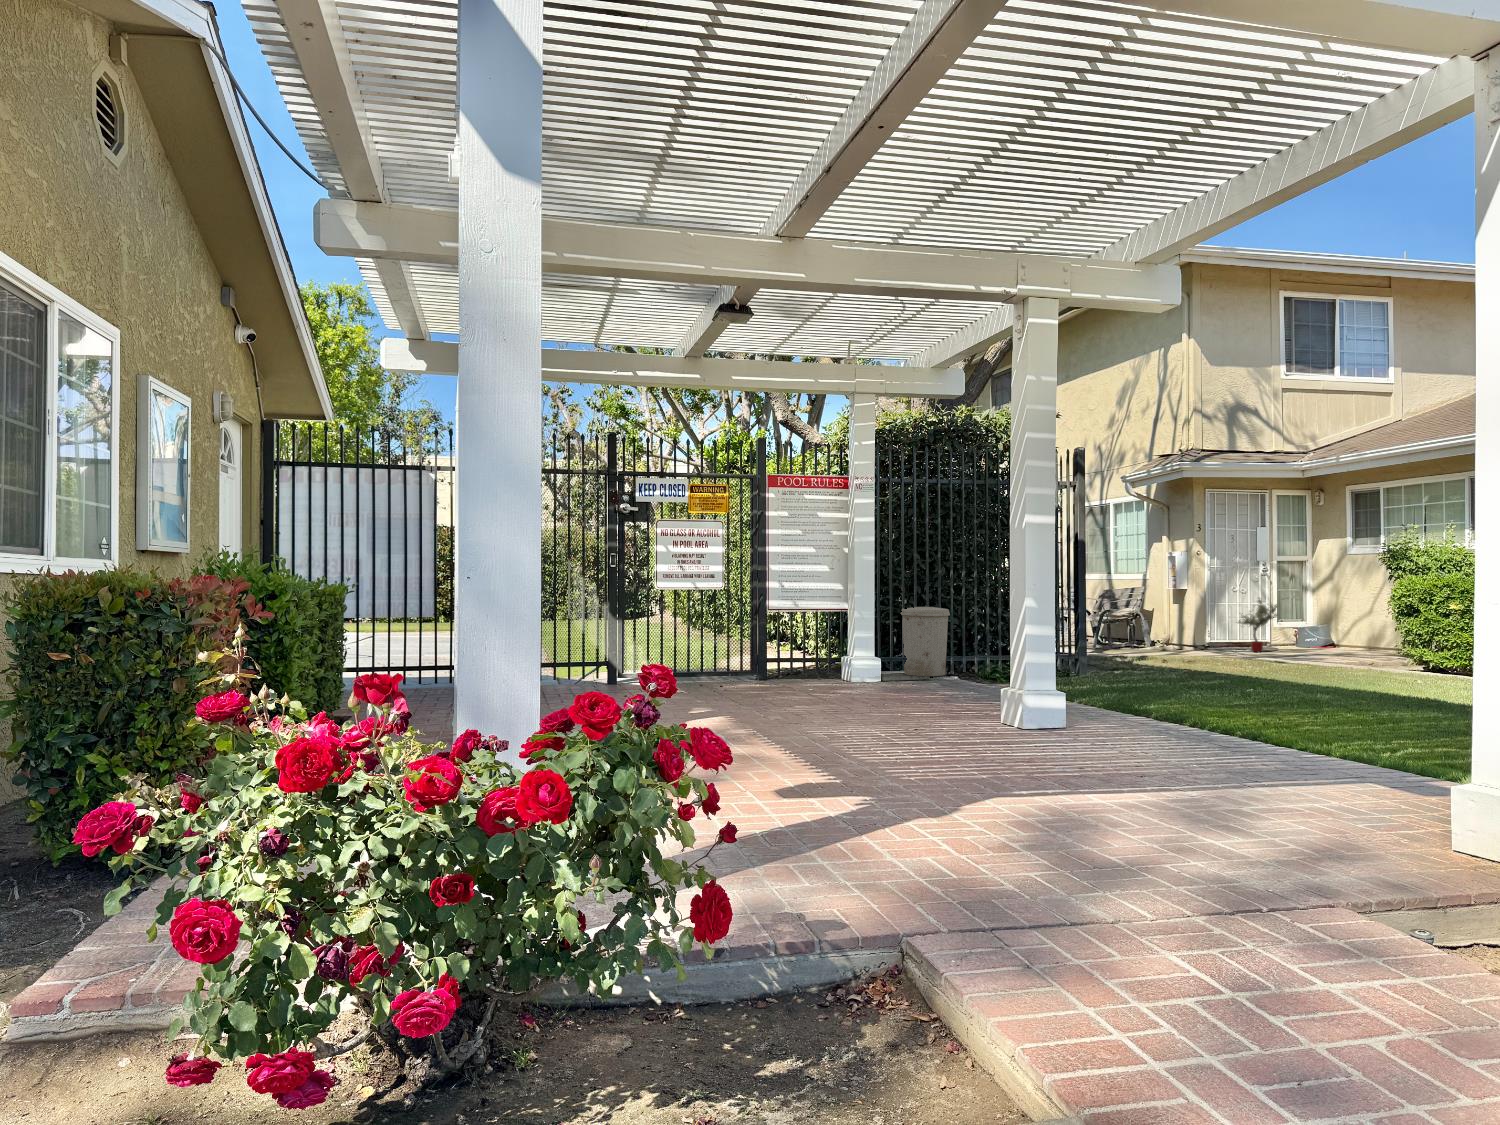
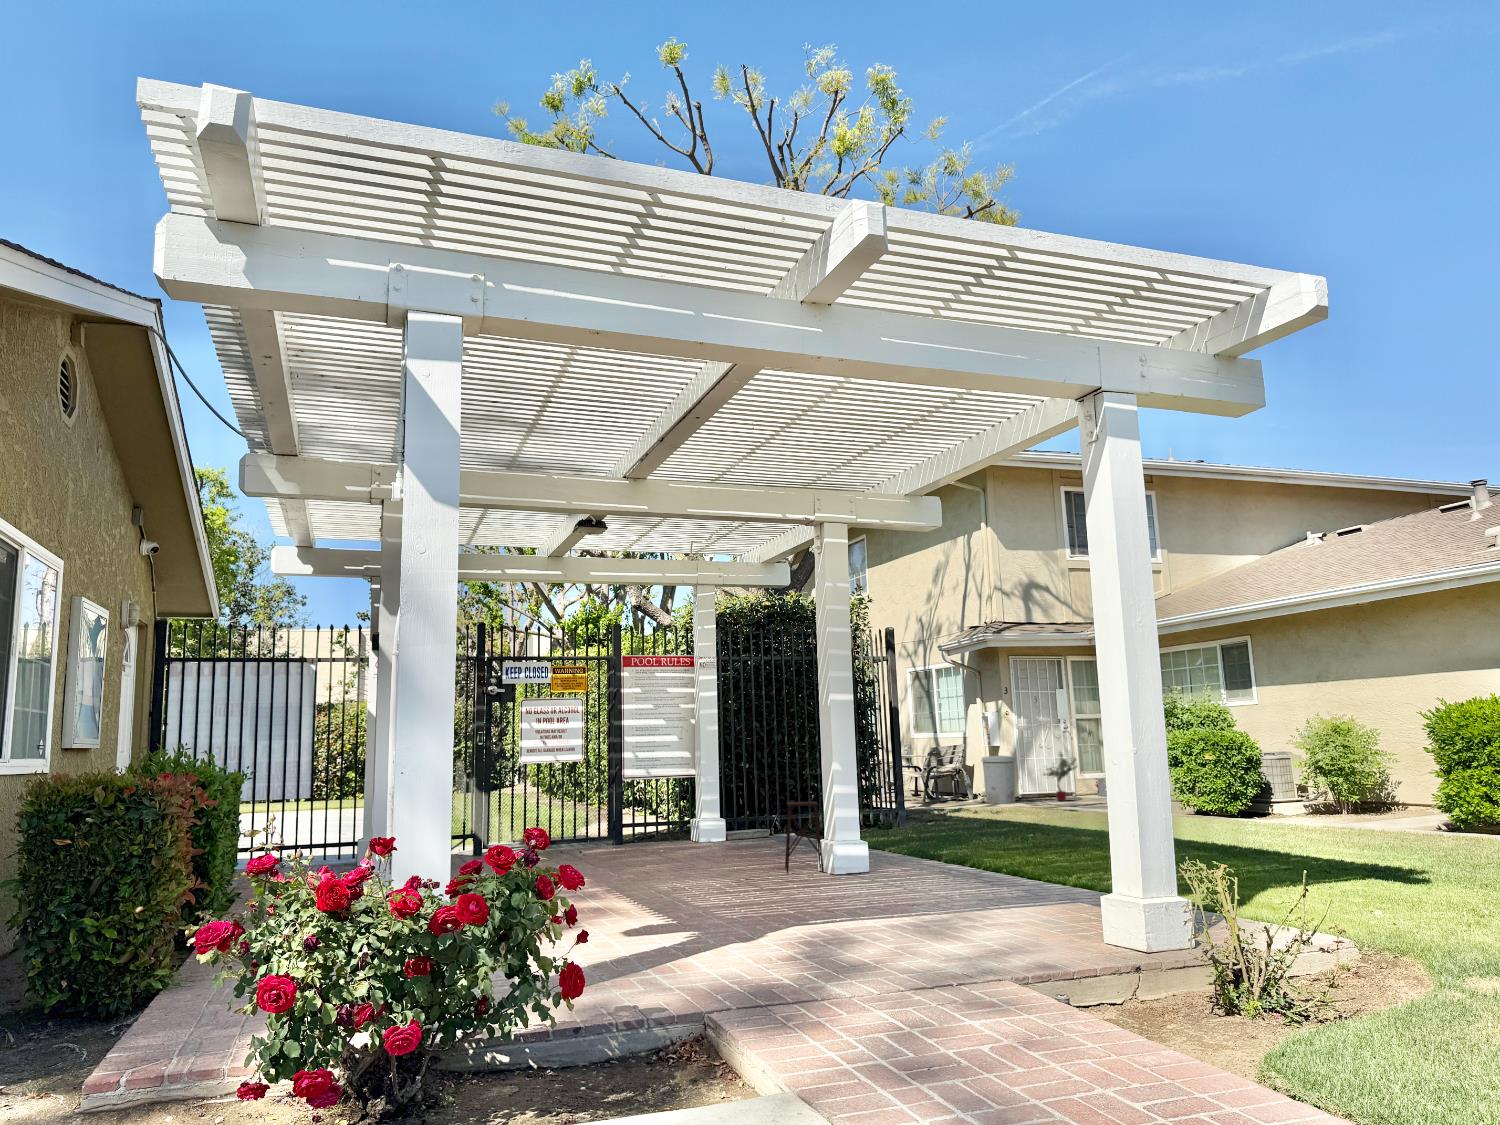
trash can: present [901,607,950,676] -> present [981,756,1016,804]
side table: none [959,642,1007,725] -> present [785,802,824,873]

